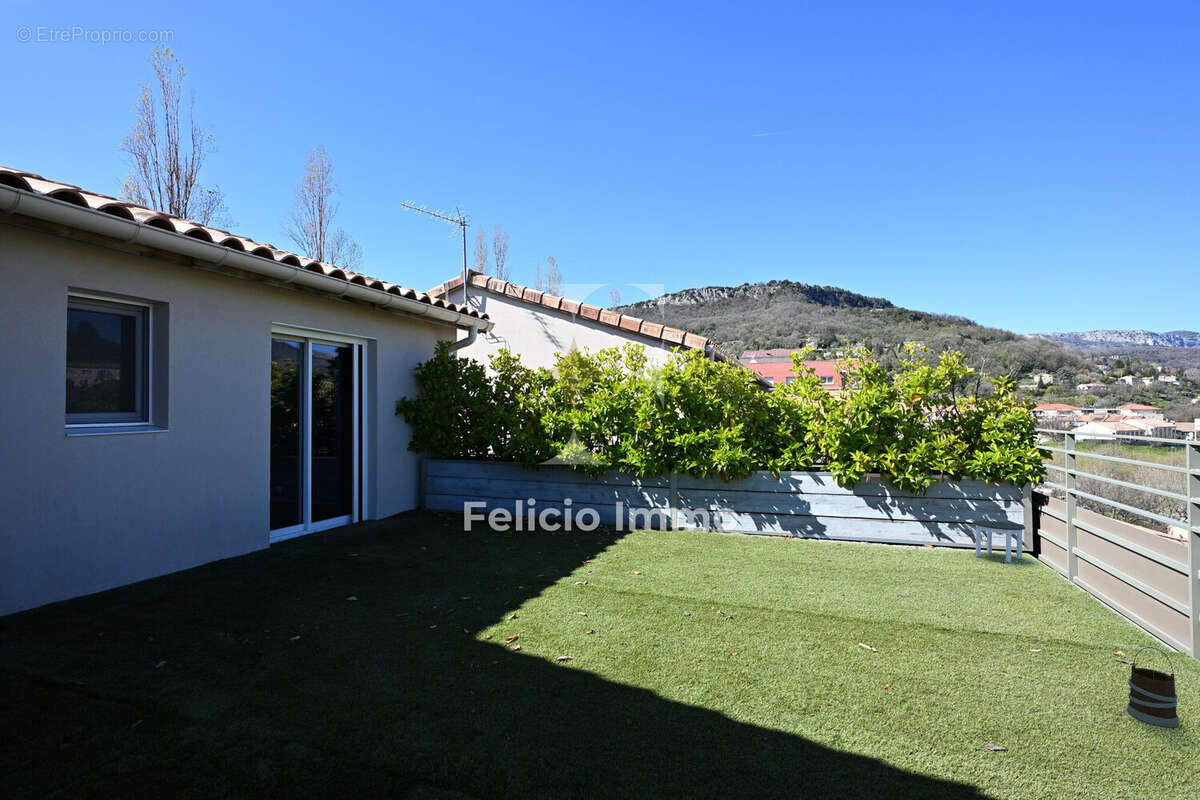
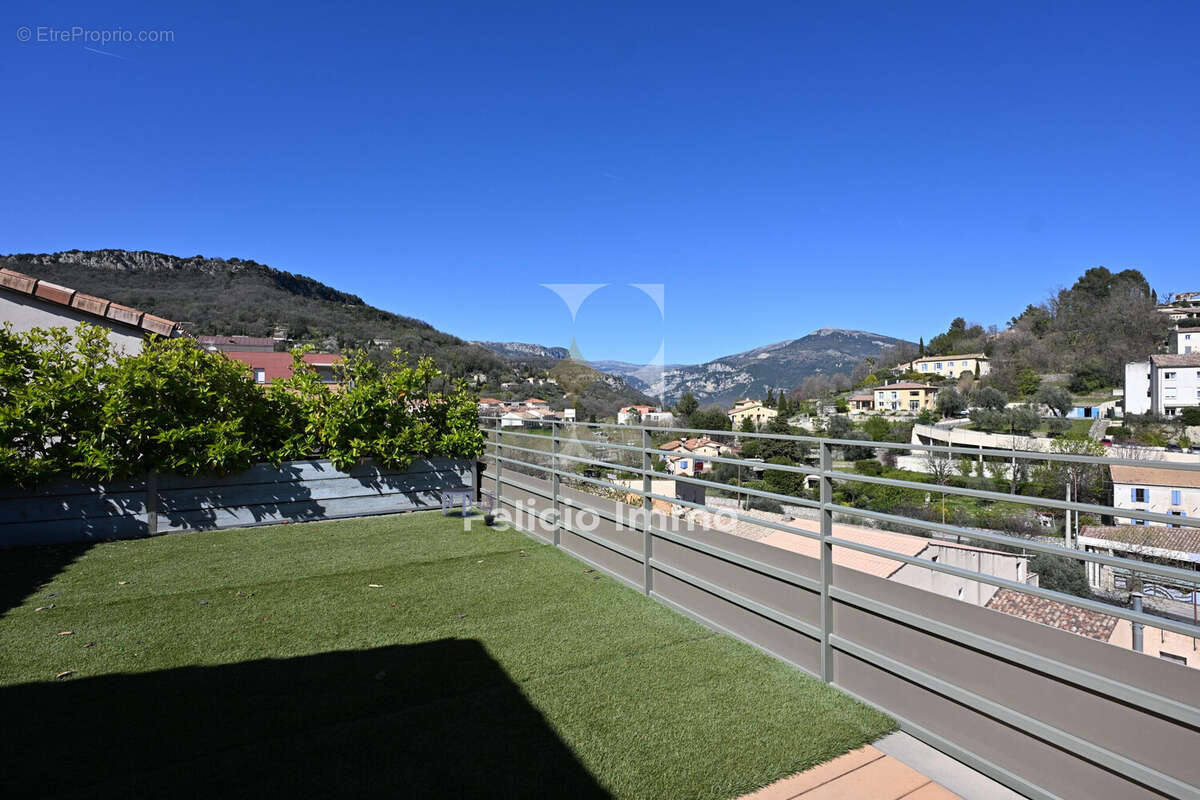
potted plant: none [1028,531,1069,584] -> present [478,491,500,525]
wooden bucket: present [1127,647,1179,727] -> none [530,540,552,582]

